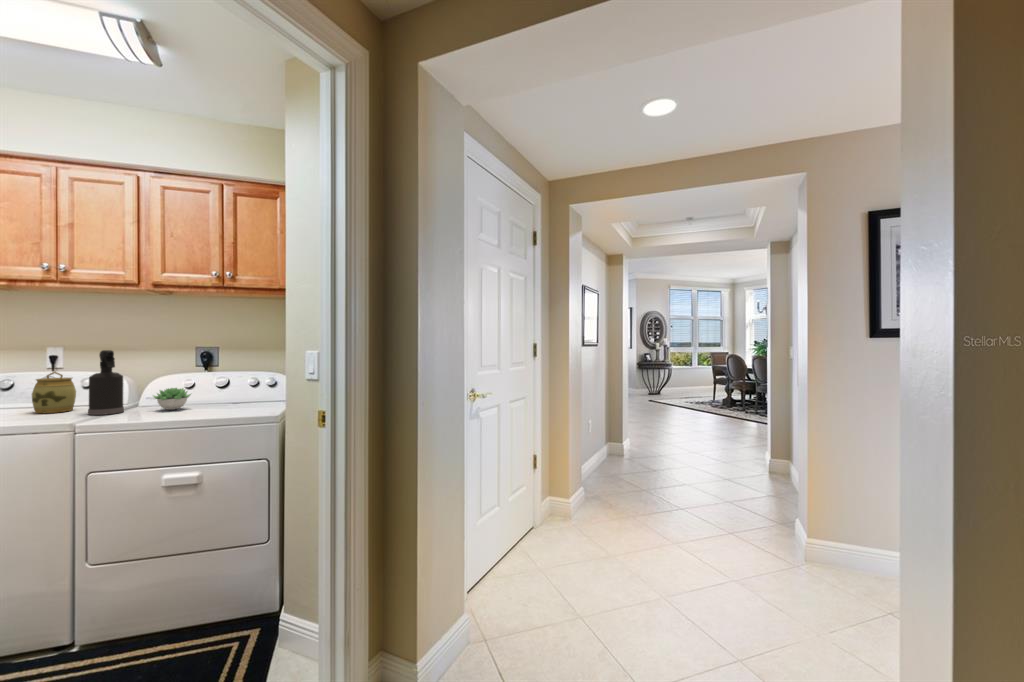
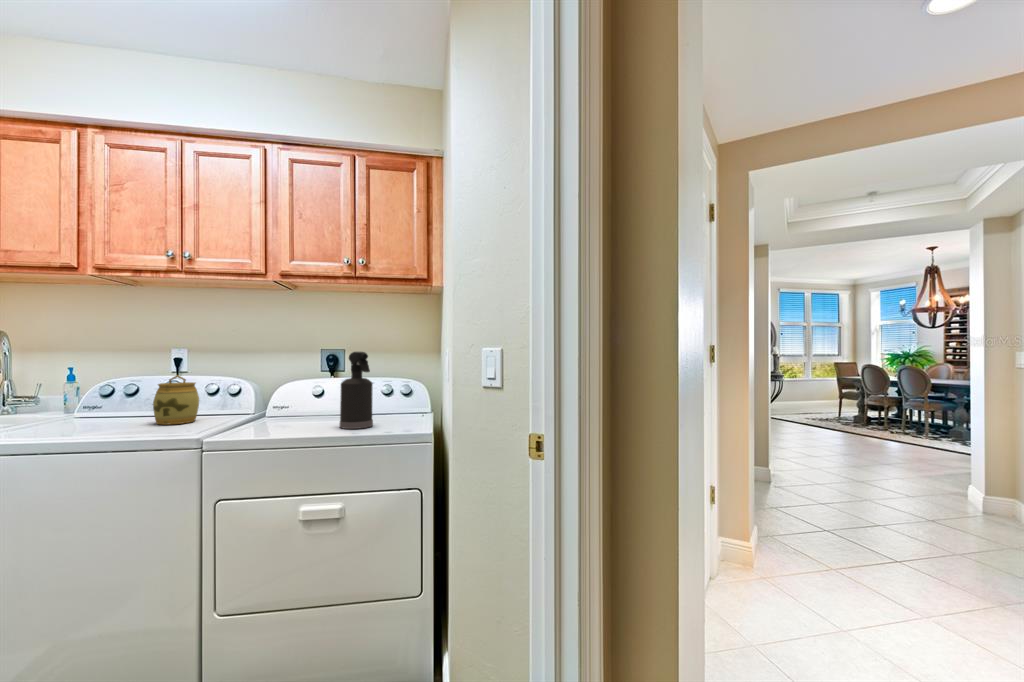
spray bottle: present [88,350,124,415] -> present [340,352,373,429]
succulent plant: present [153,388,191,410] -> none [281,396,324,423]

